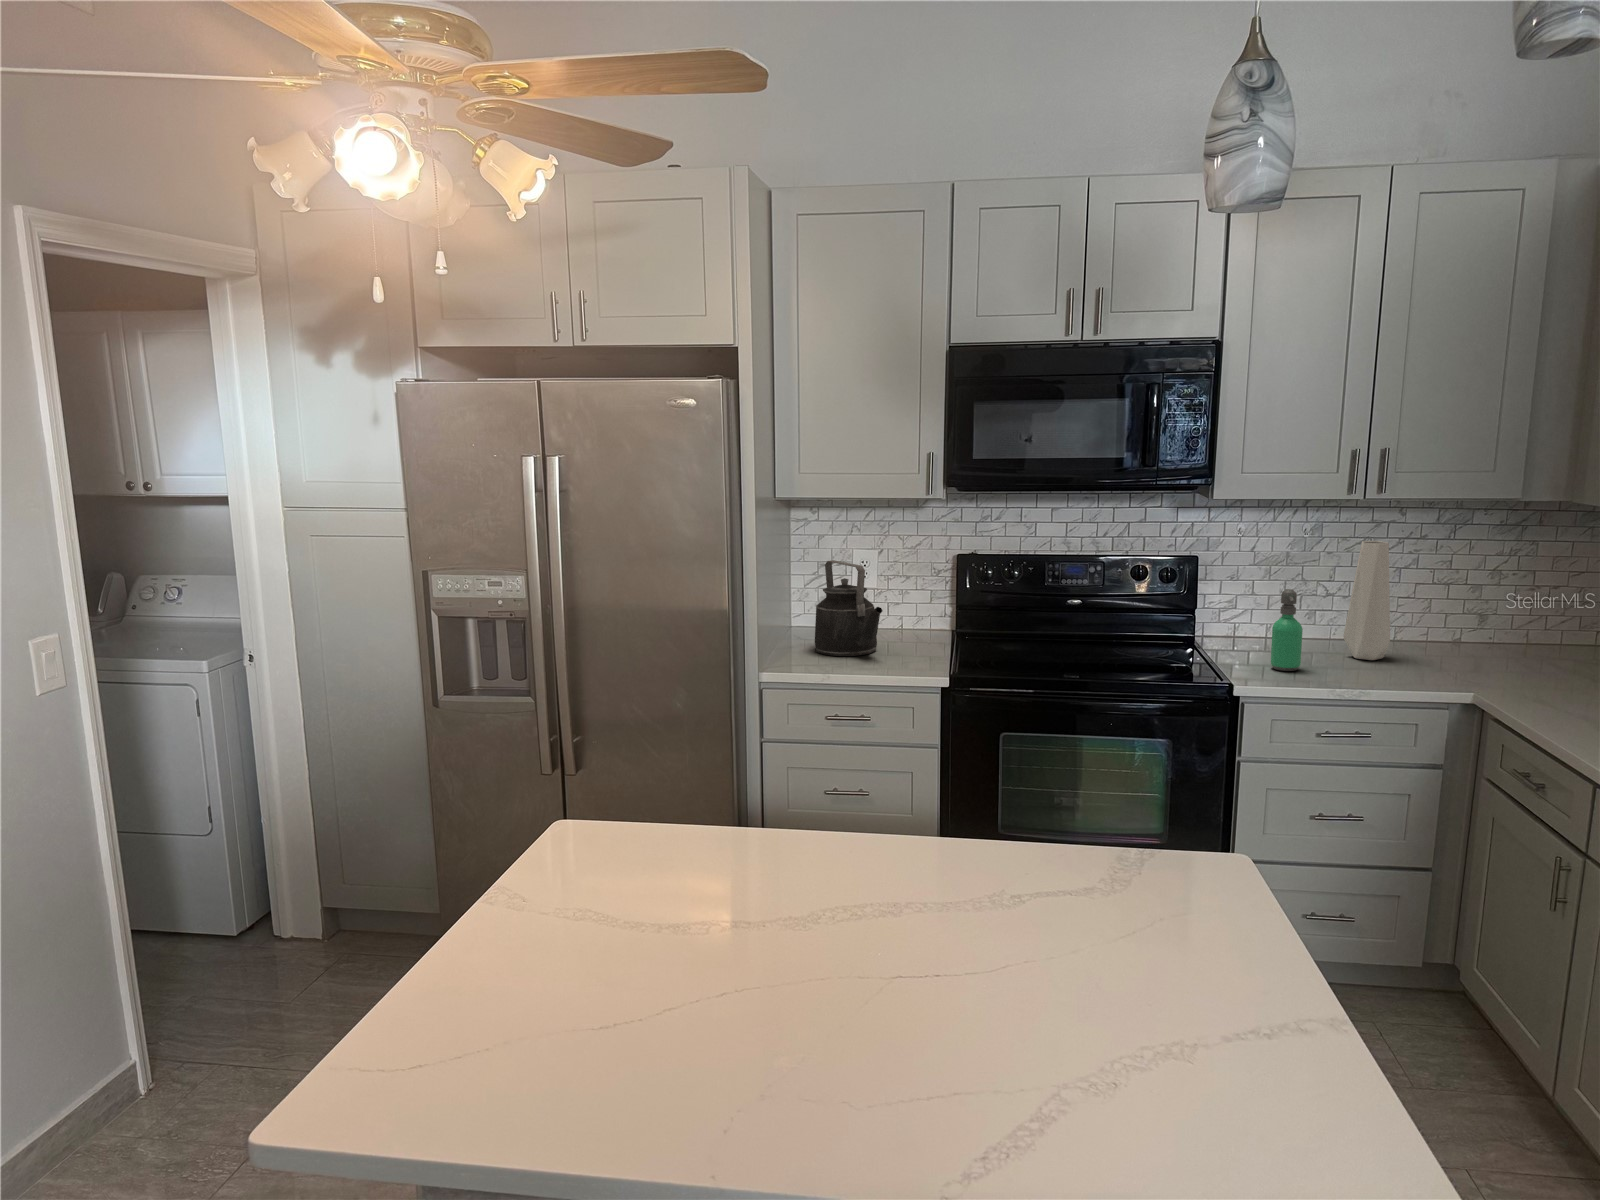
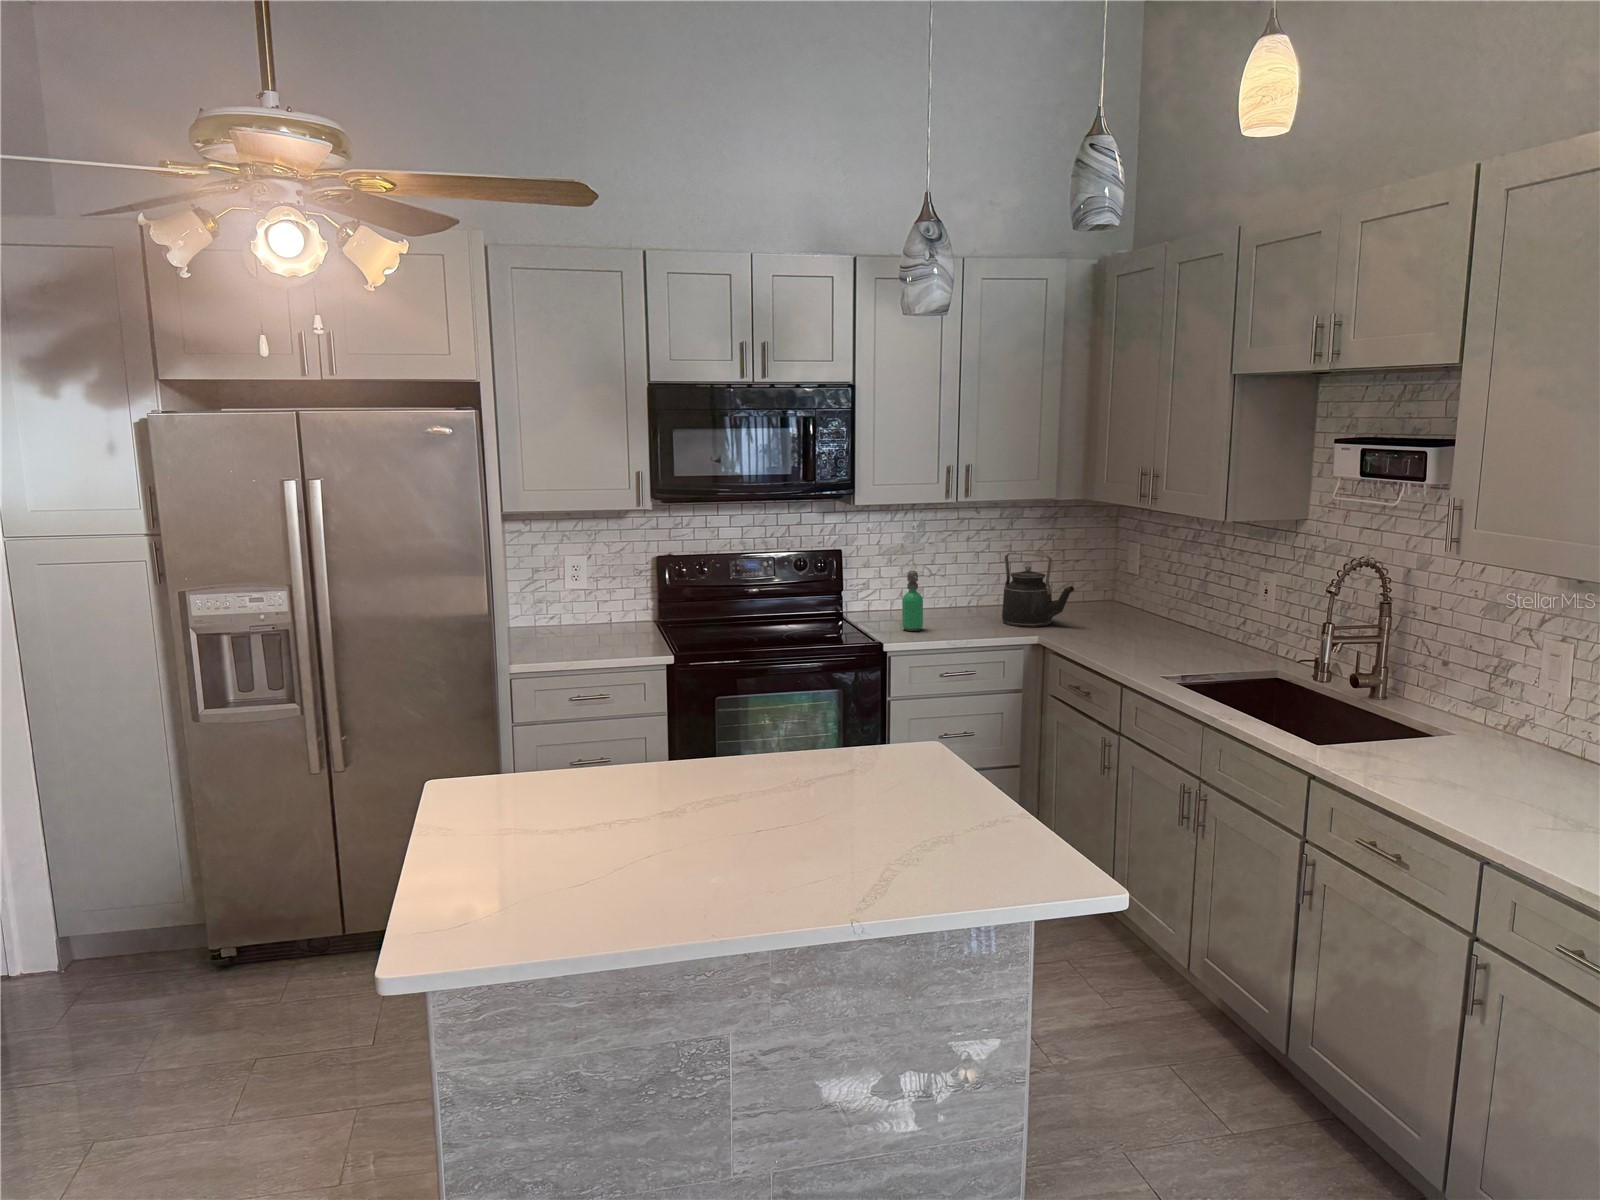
vase: present [1344,541,1390,660] -> none [946,533,977,619]
kettle: present [815,560,883,656] -> present [1002,553,1074,627]

